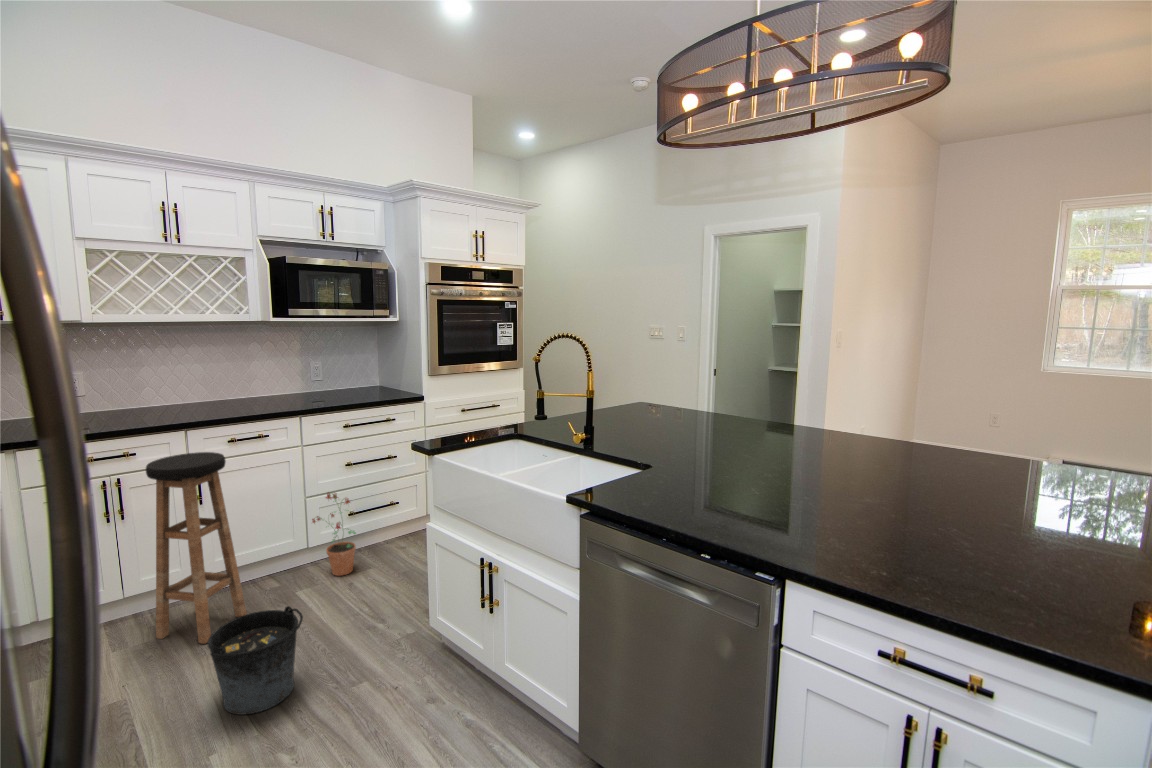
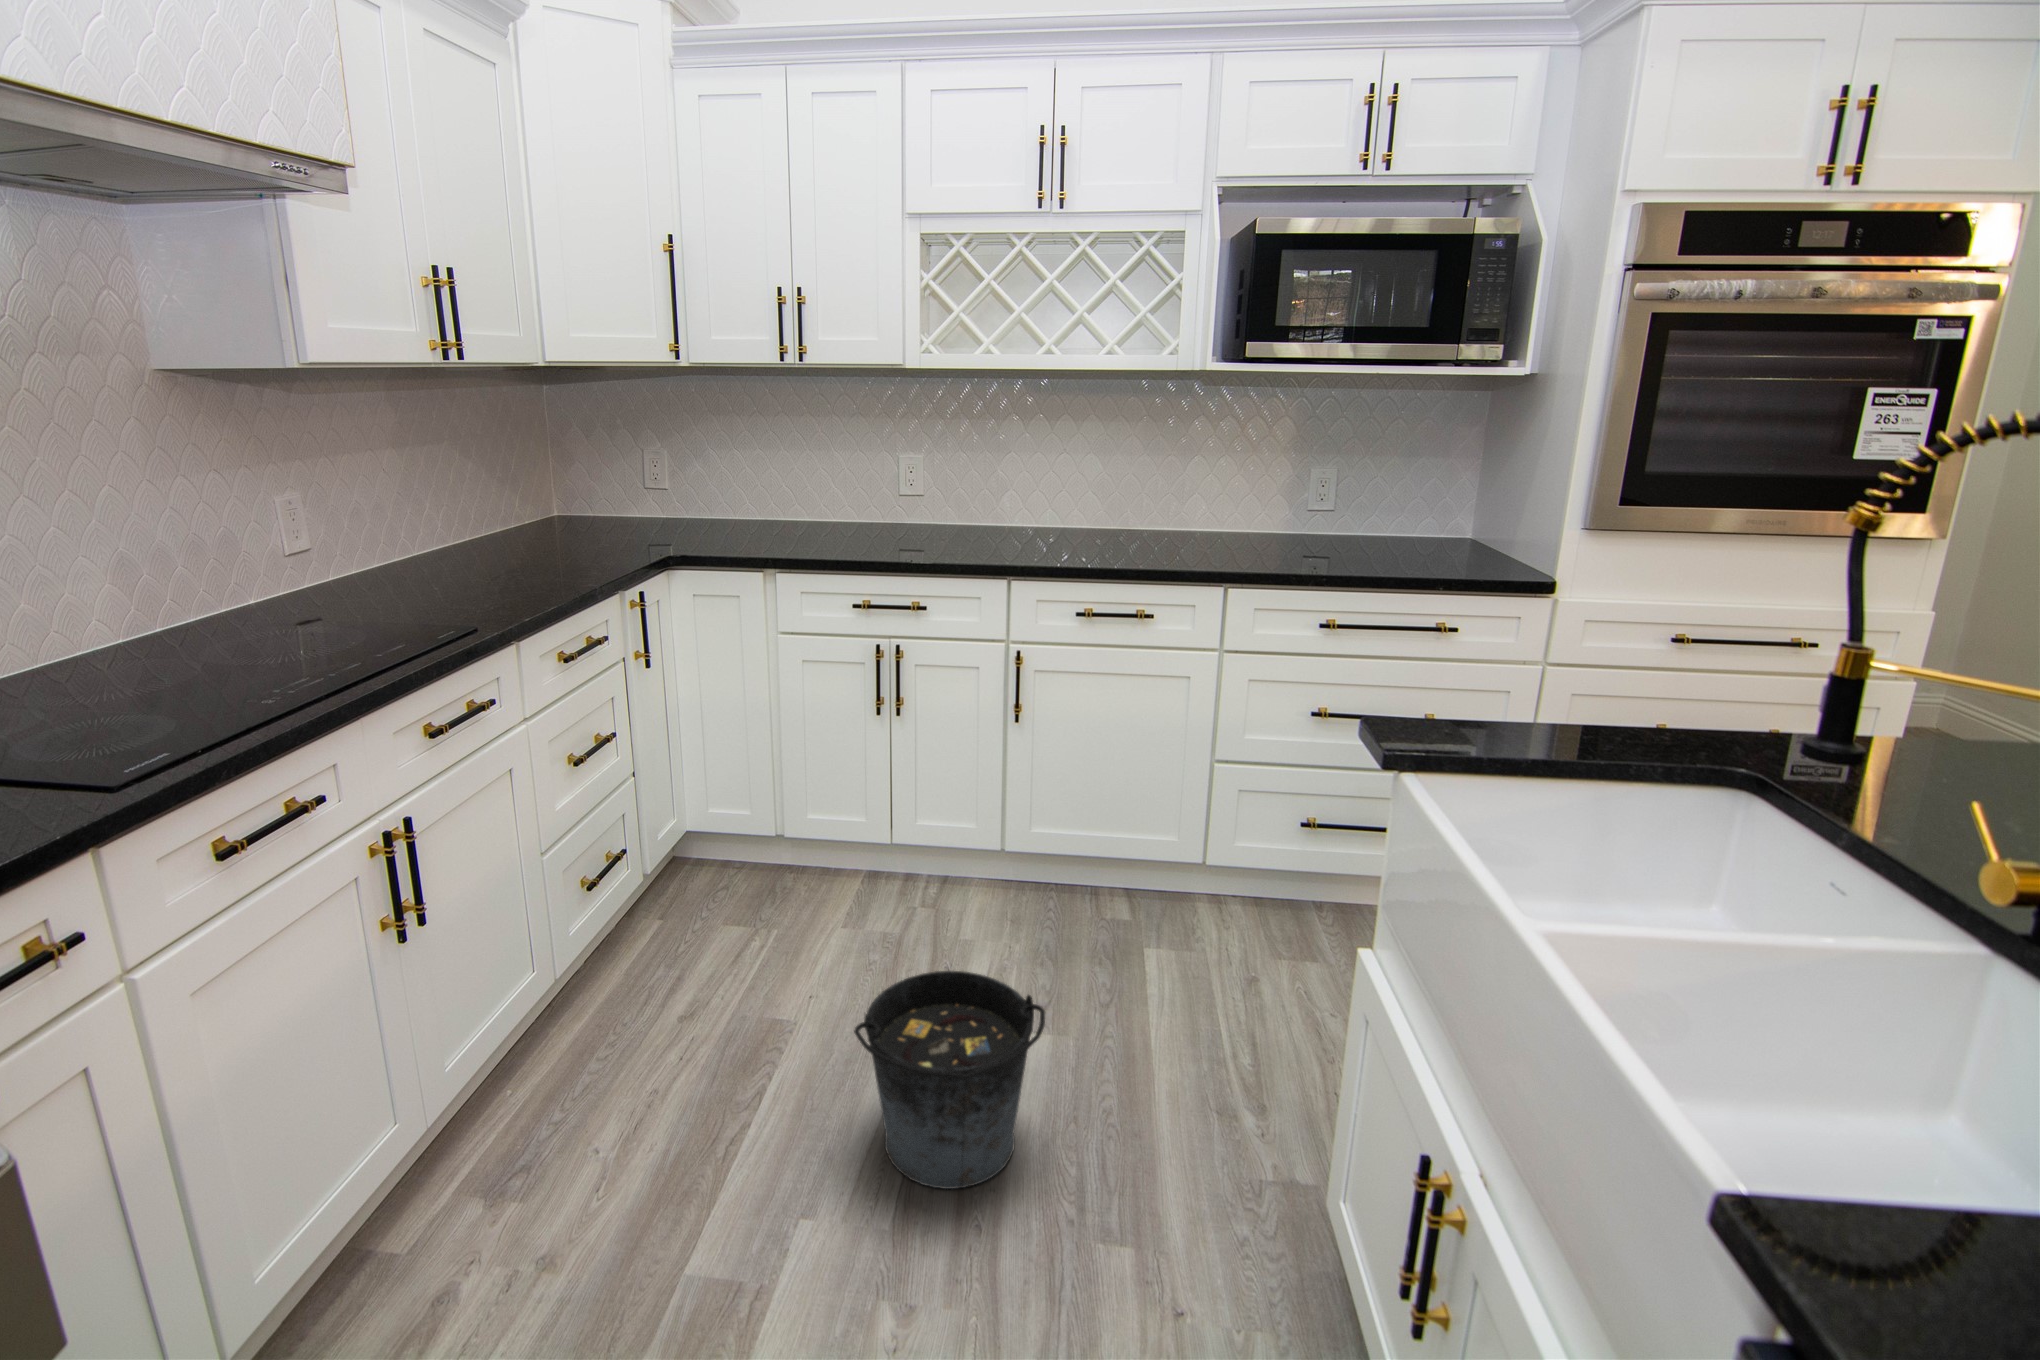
bar stool: present [146,452,247,644] -> none [907,620,1044,978]
potted plant: present [312,493,356,576] -> none [1207,764,1297,955]

